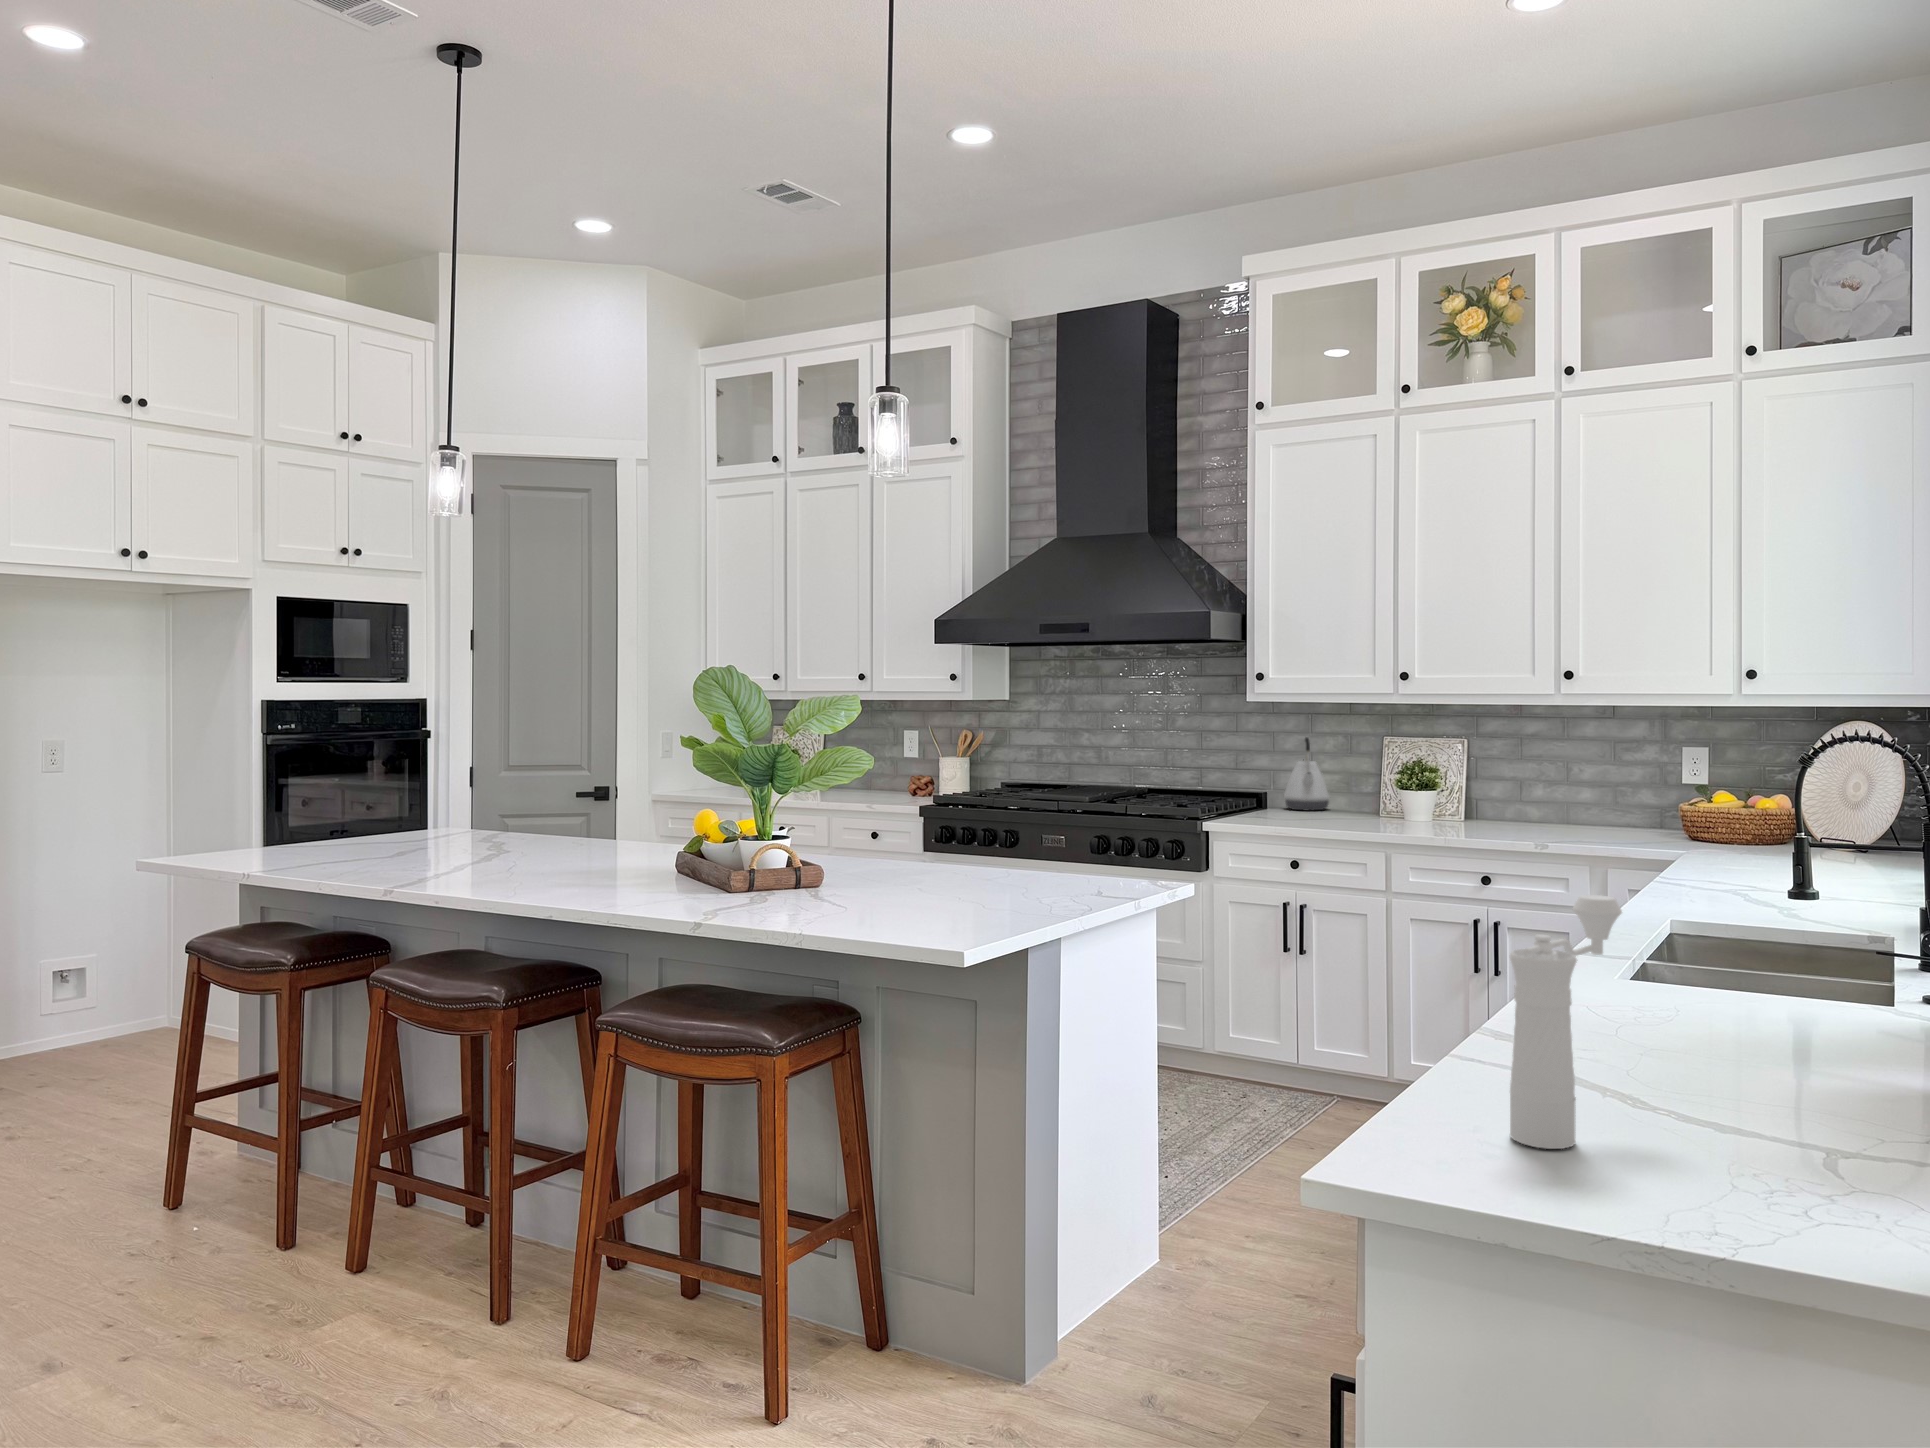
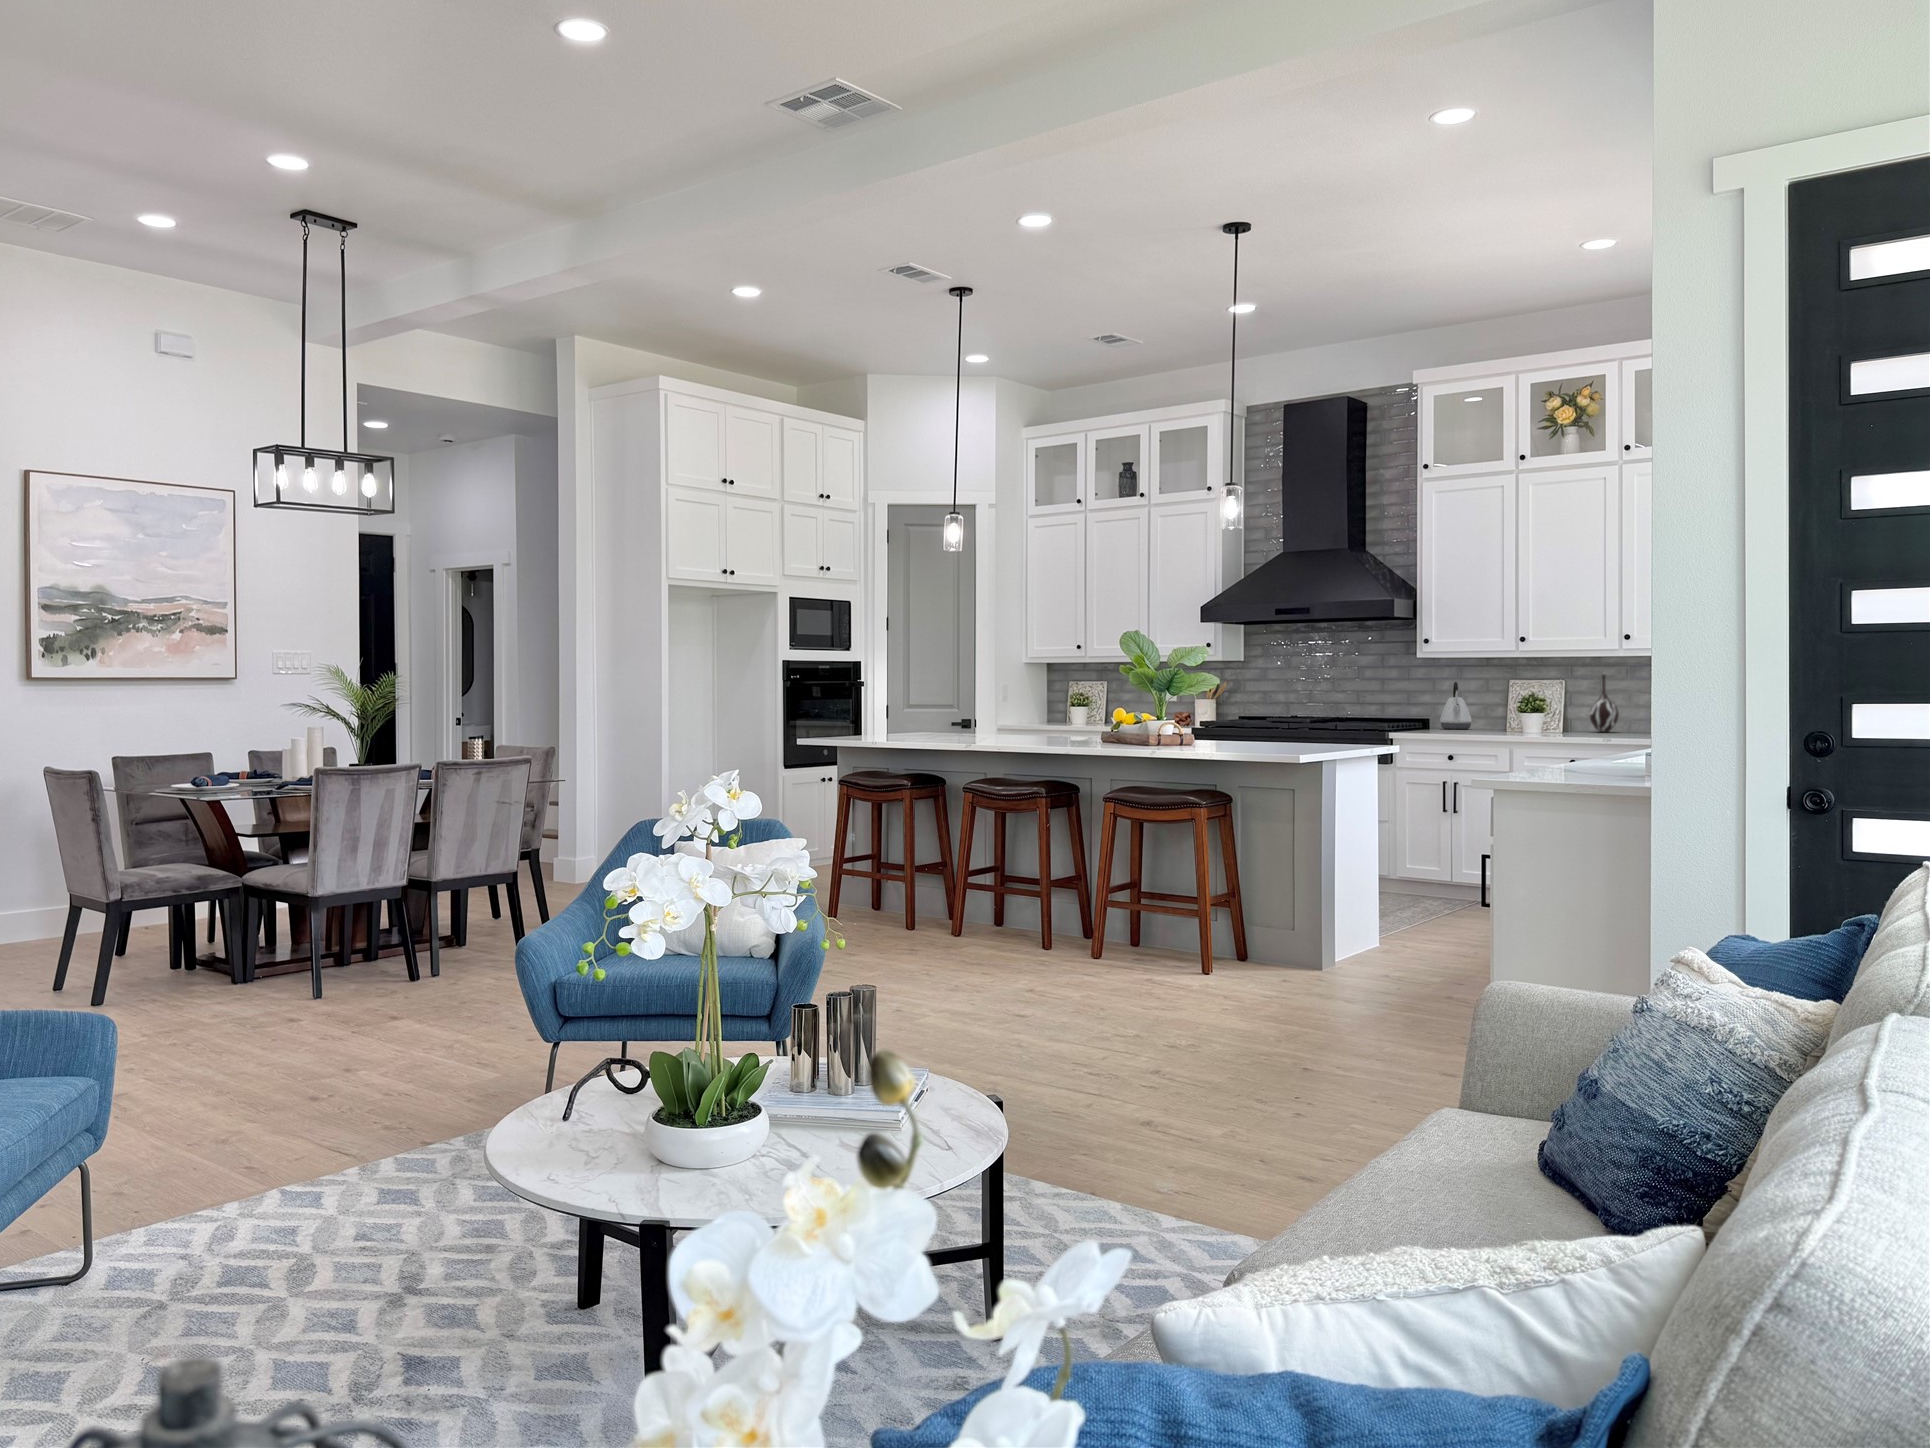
vase: none [1505,733,1549,824] -> present [1589,675,1619,732]
pepper mill: present [1510,895,1622,1149] -> none [1549,691,1592,770]

